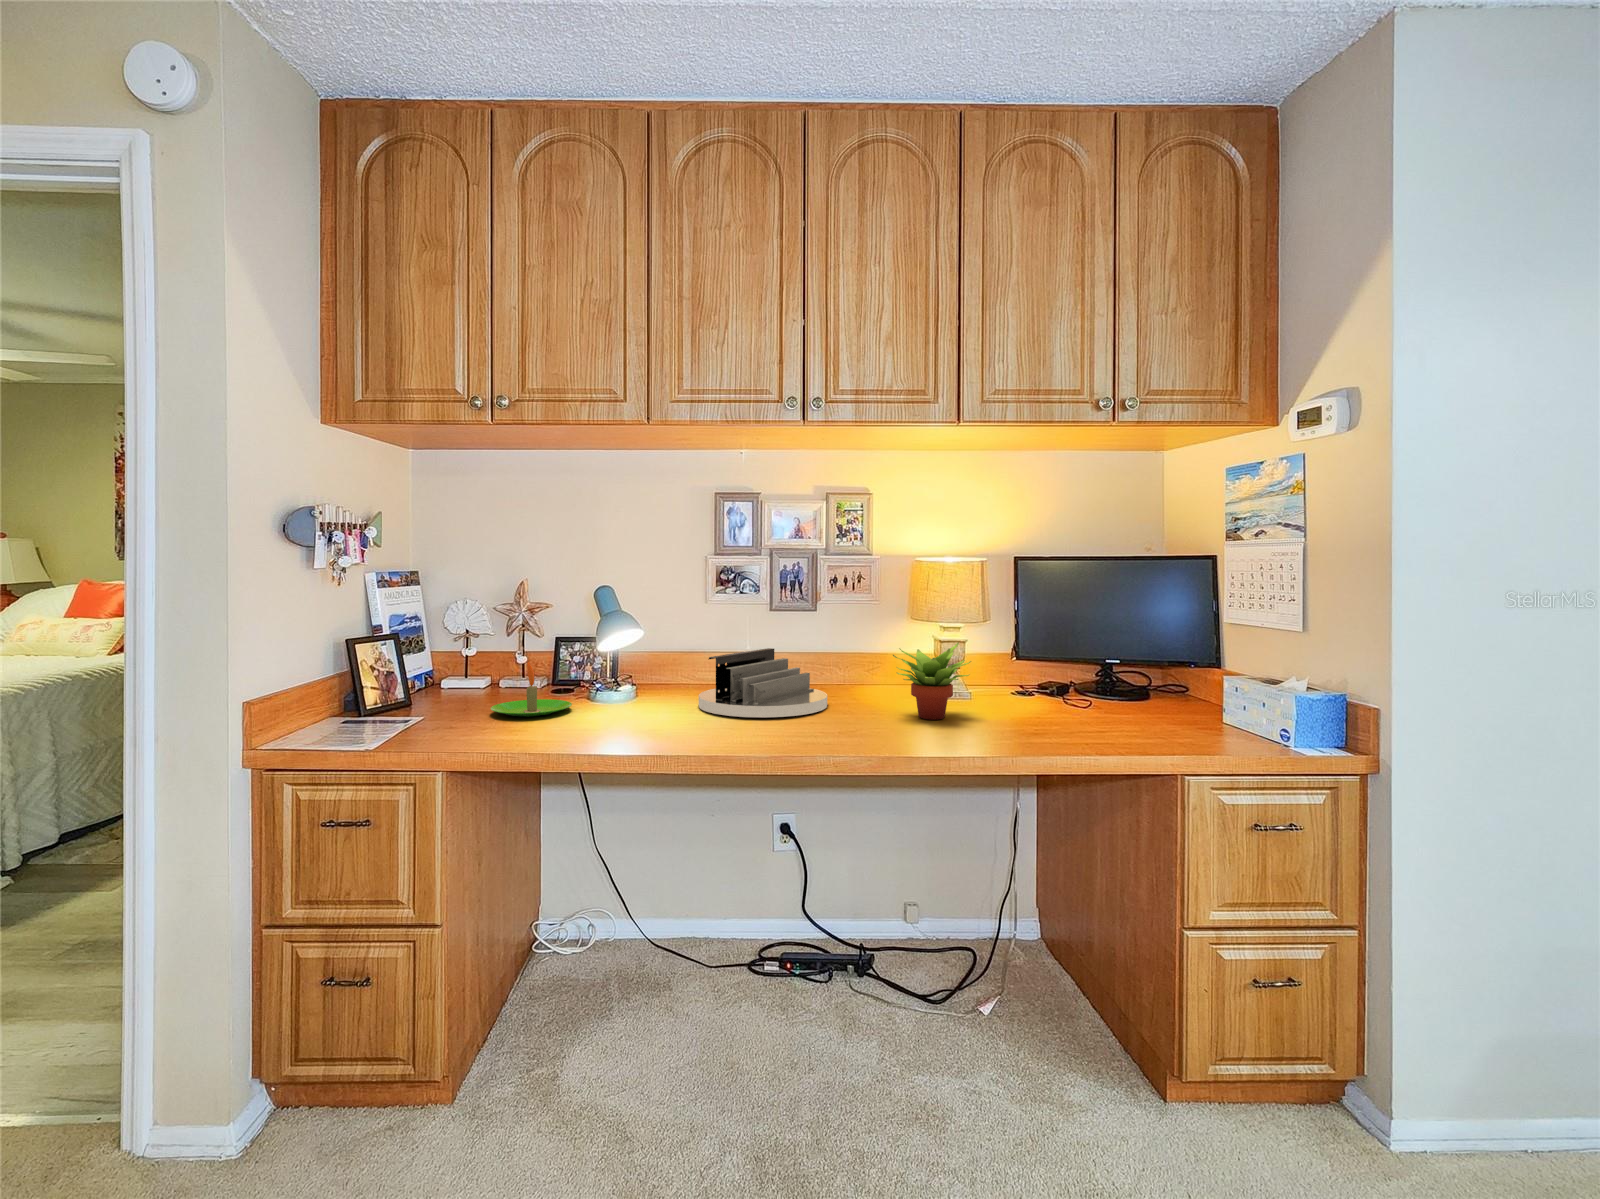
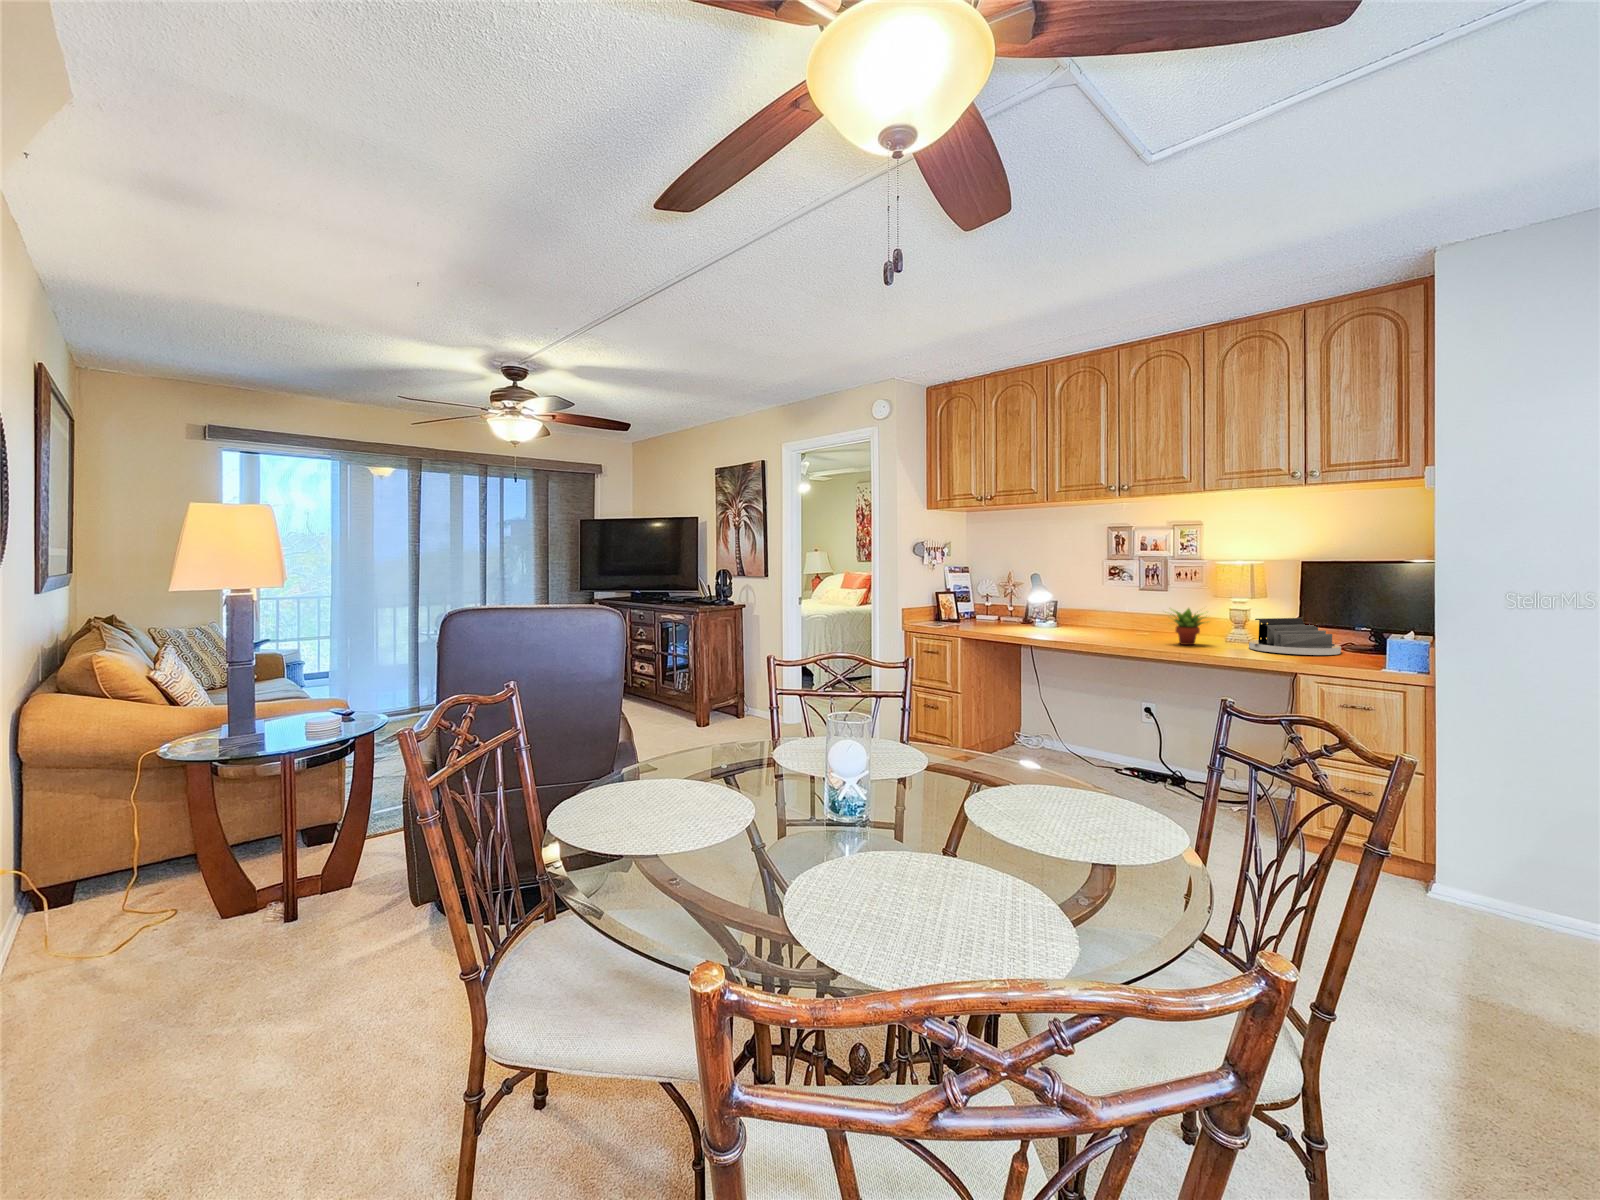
desk organizer: present [699,648,827,717] -> present [1249,618,1341,655]
candle: present [491,662,572,716] -> none [986,607,1021,630]

